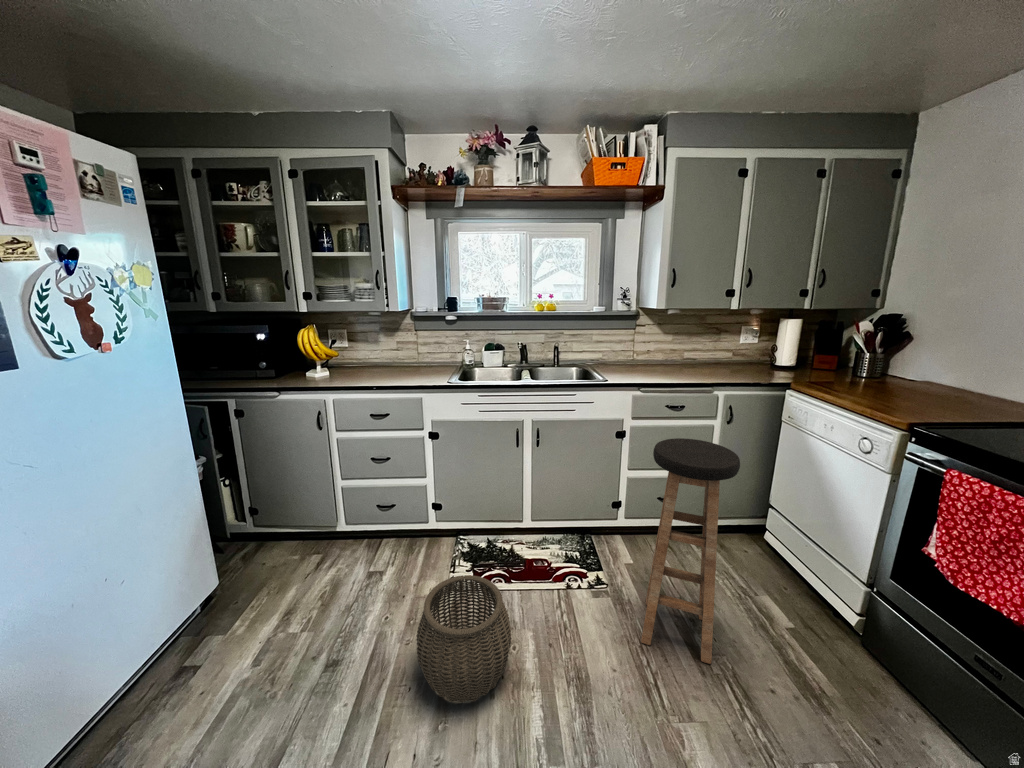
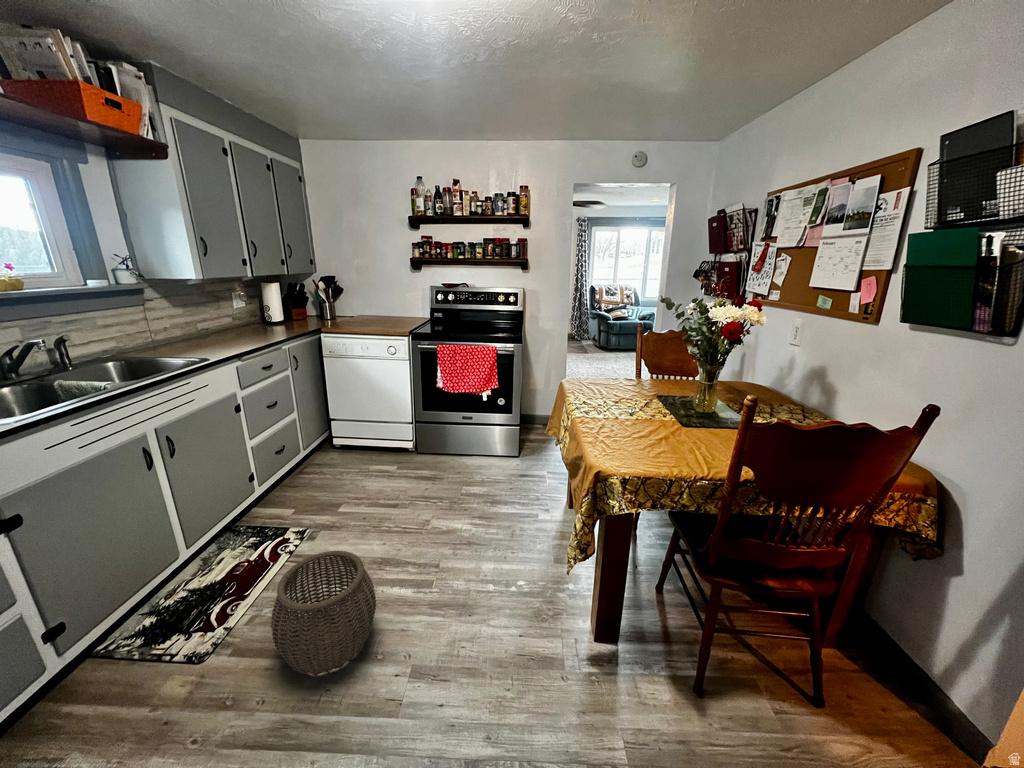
bar stool: present [641,438,740,664] -> none [331,371,402,525]

